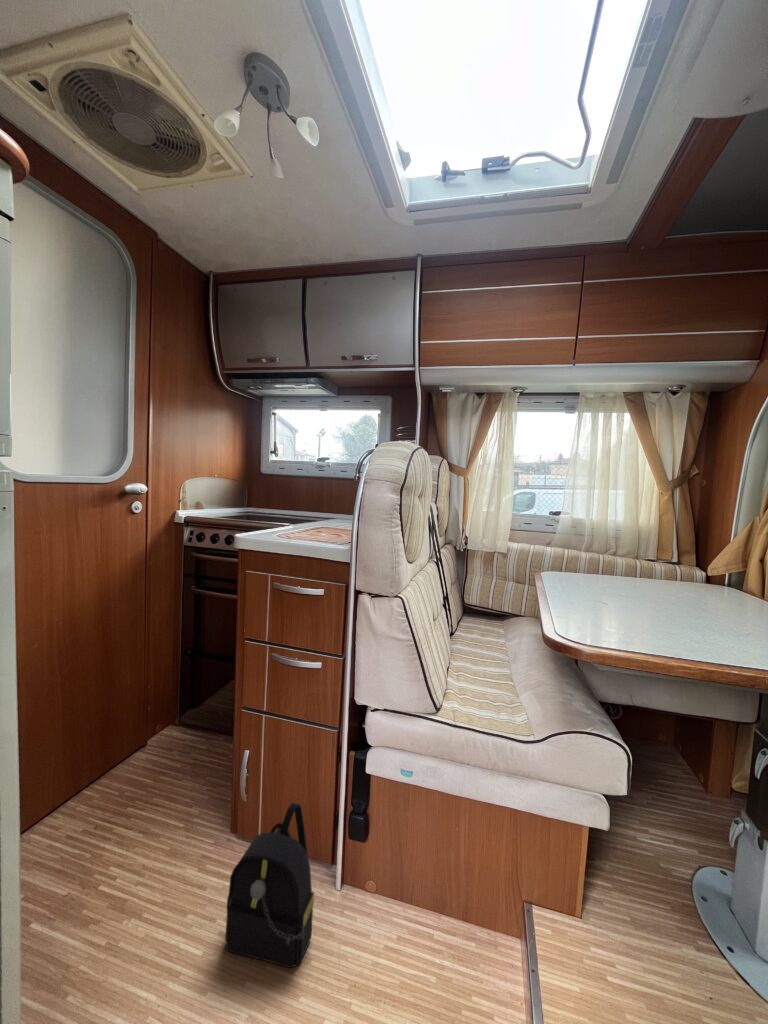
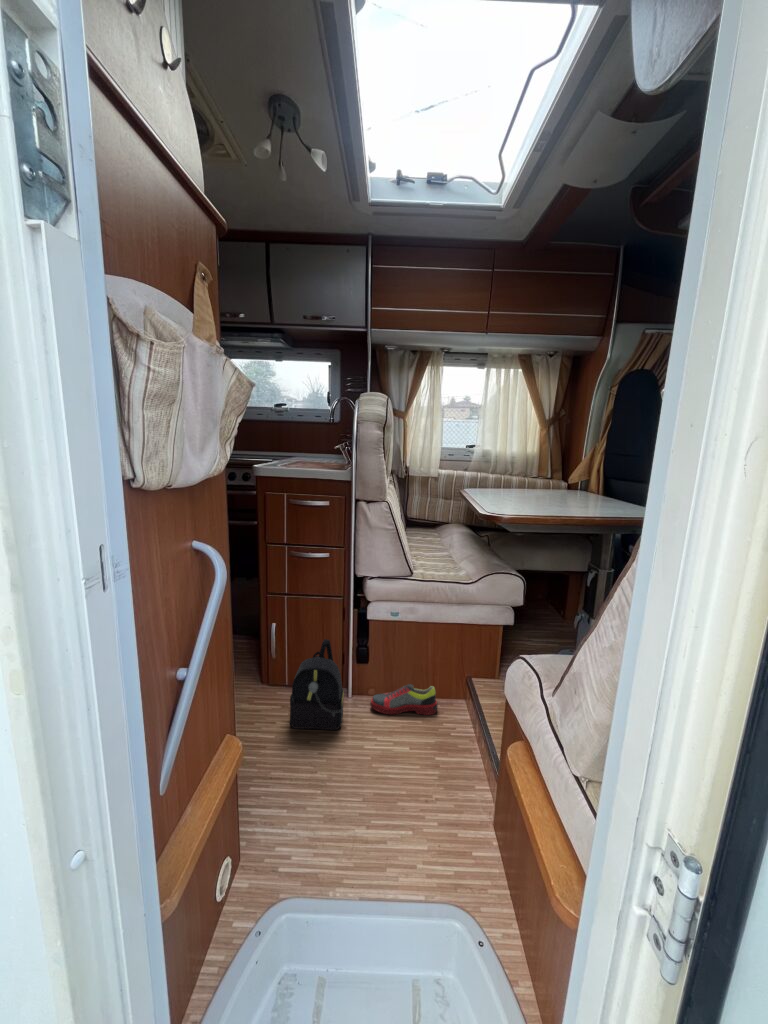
shoe: none [359,896,468,959] -> present [370,684,438,715]

